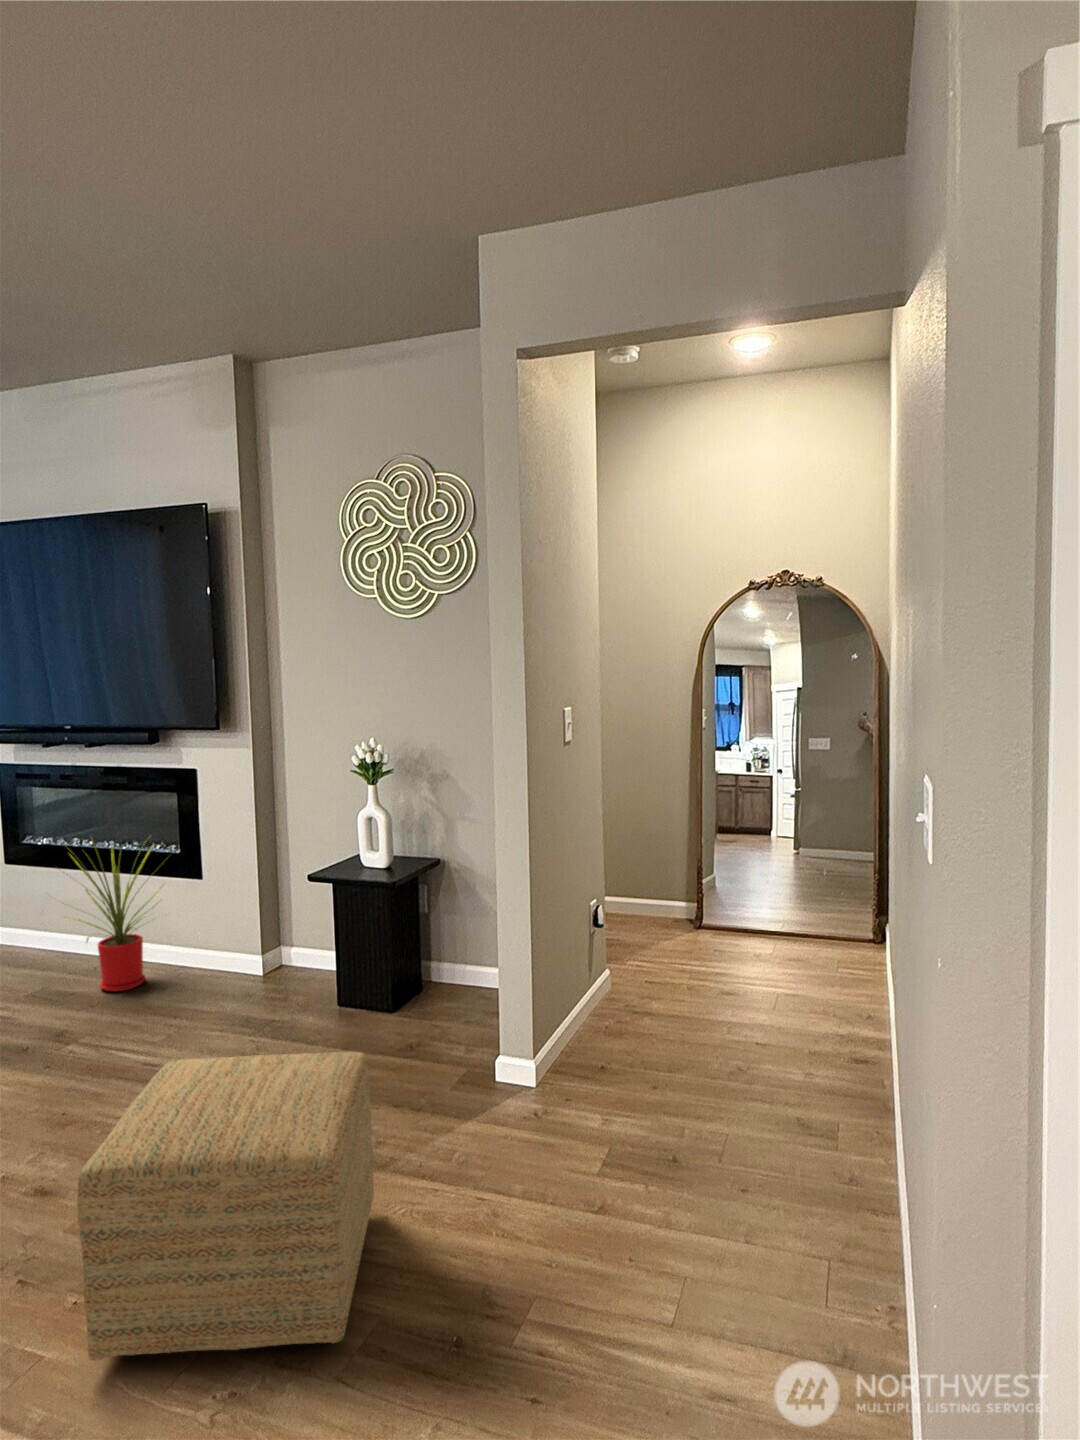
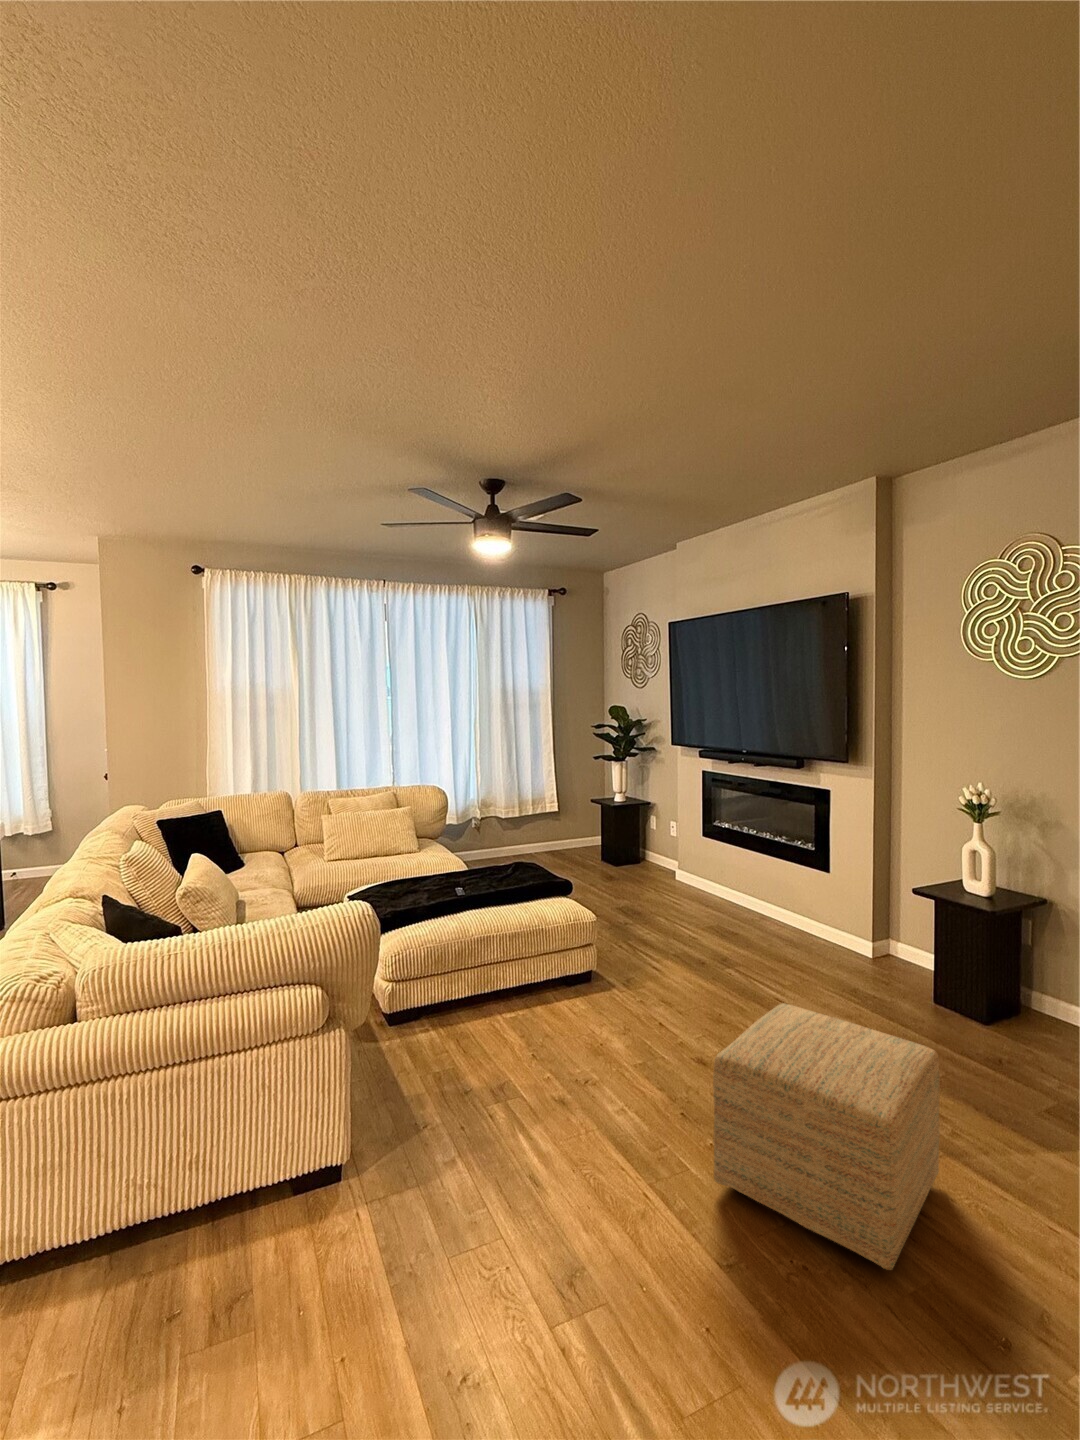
house plant: present [48,841,162,991] -> none [722,827,807,941]

